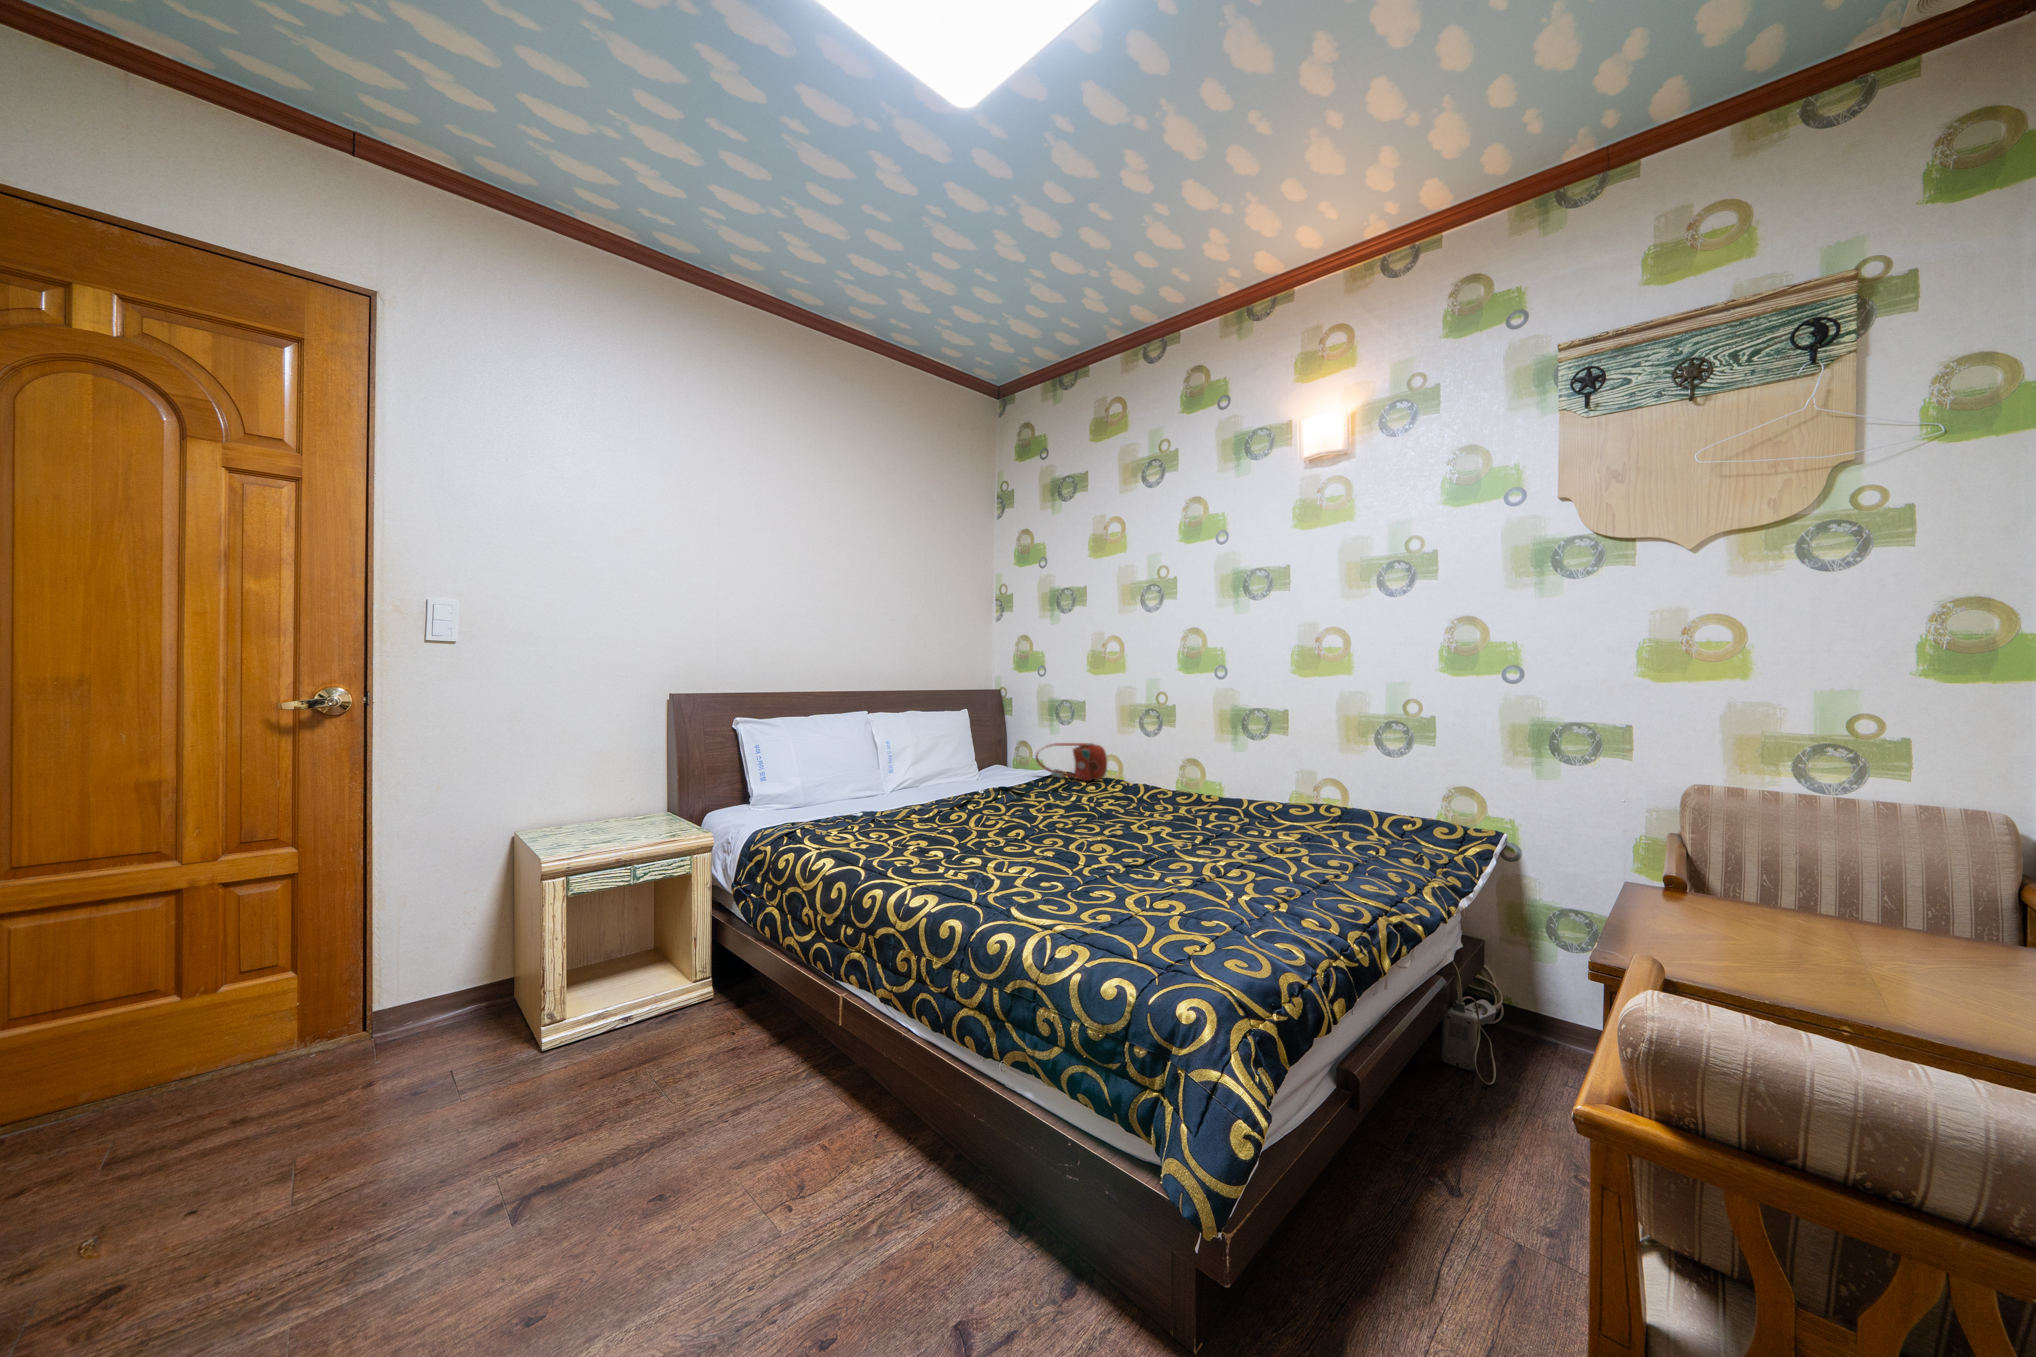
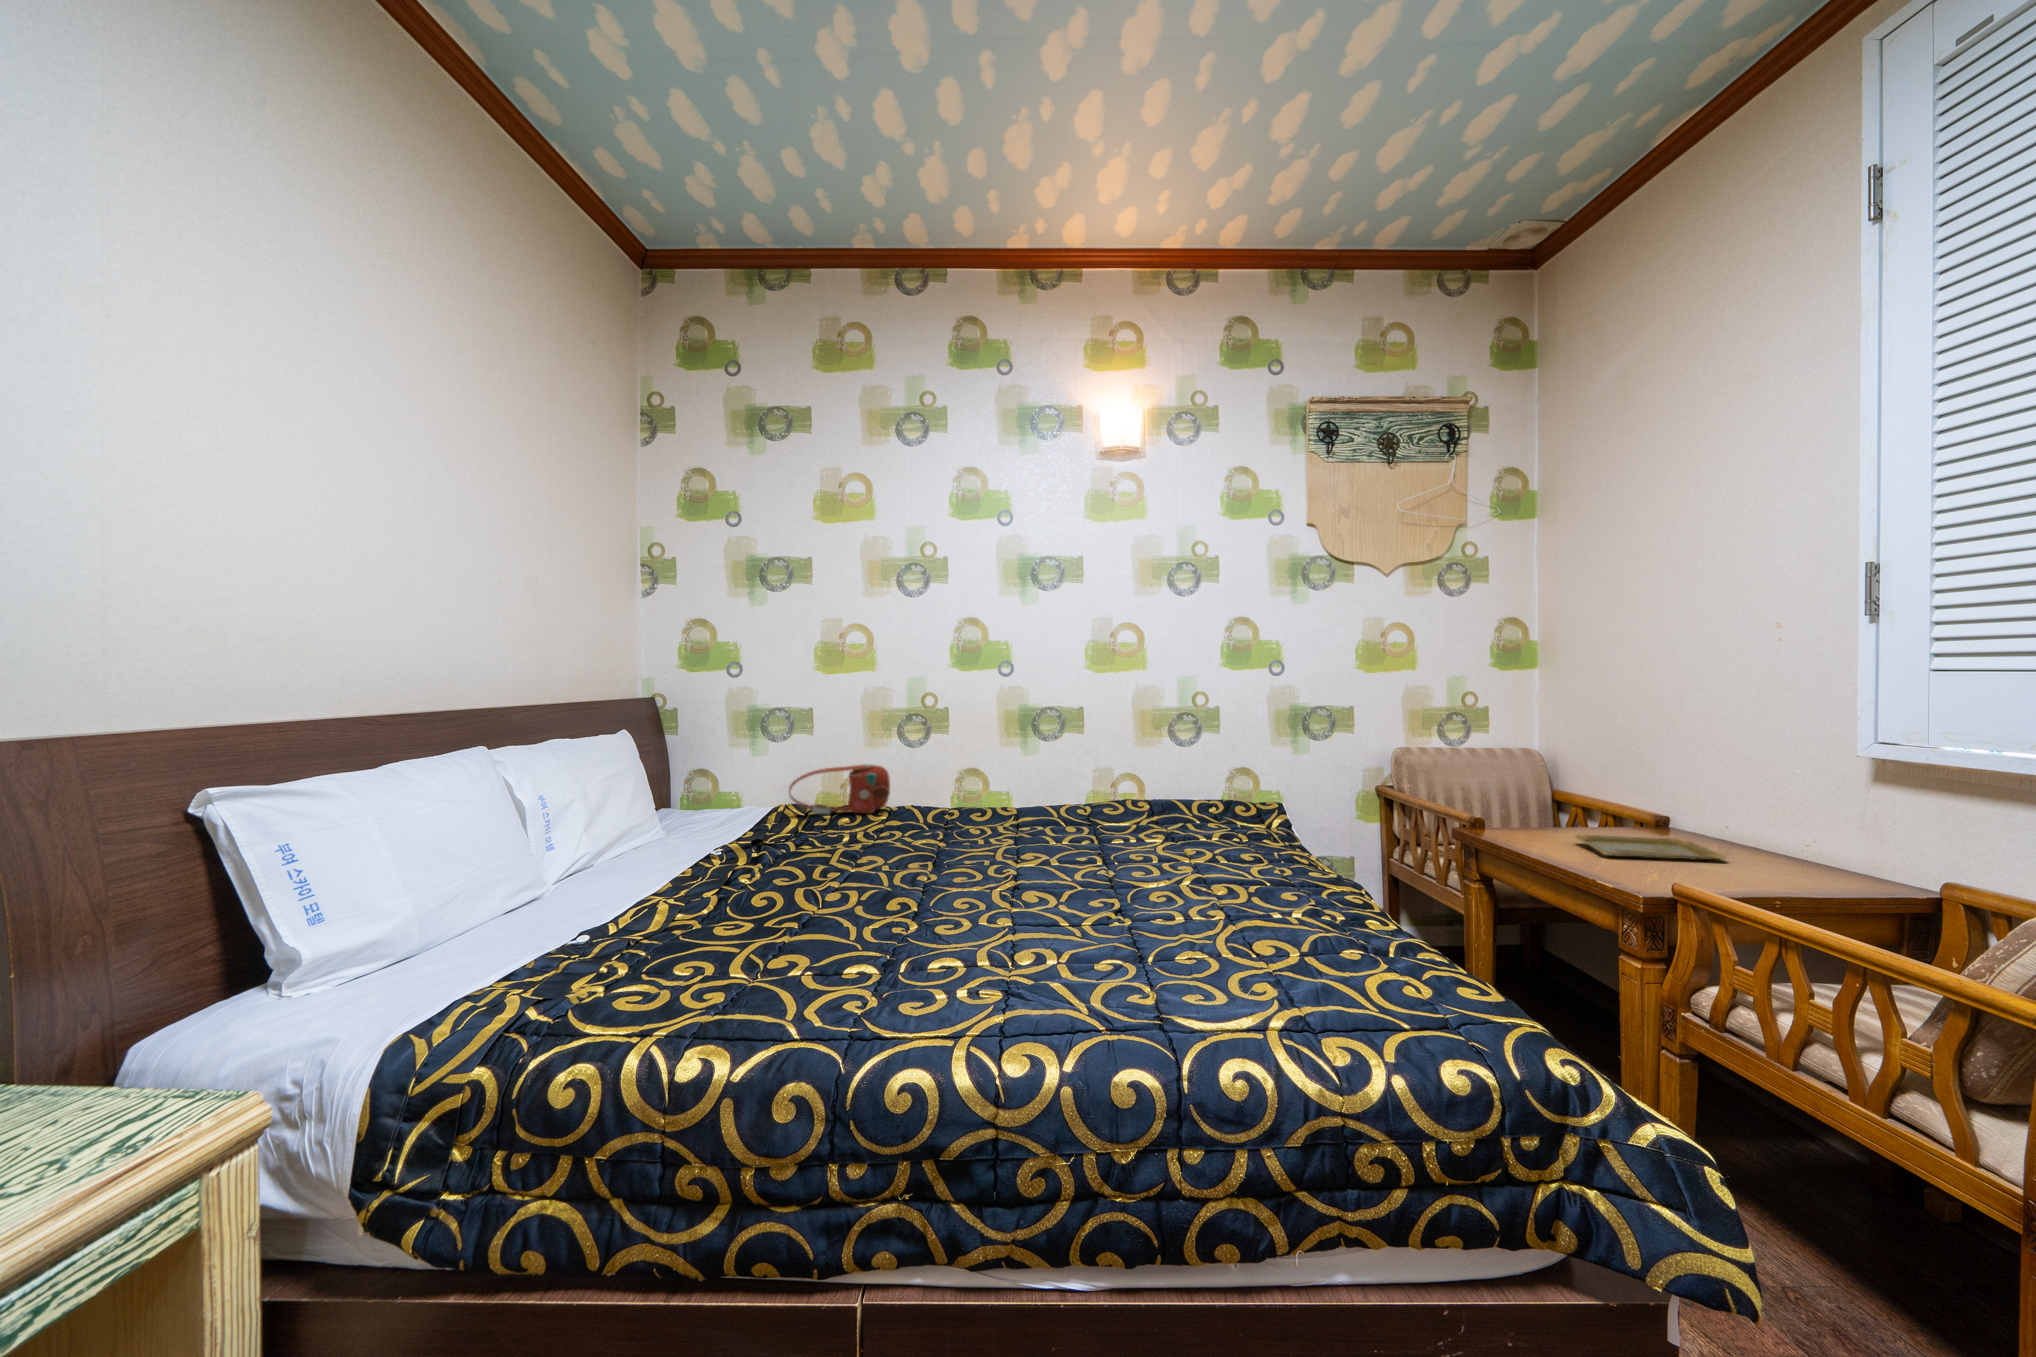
tray: none [1698,908,1964,980] -> present [1575,835,1726,860]

